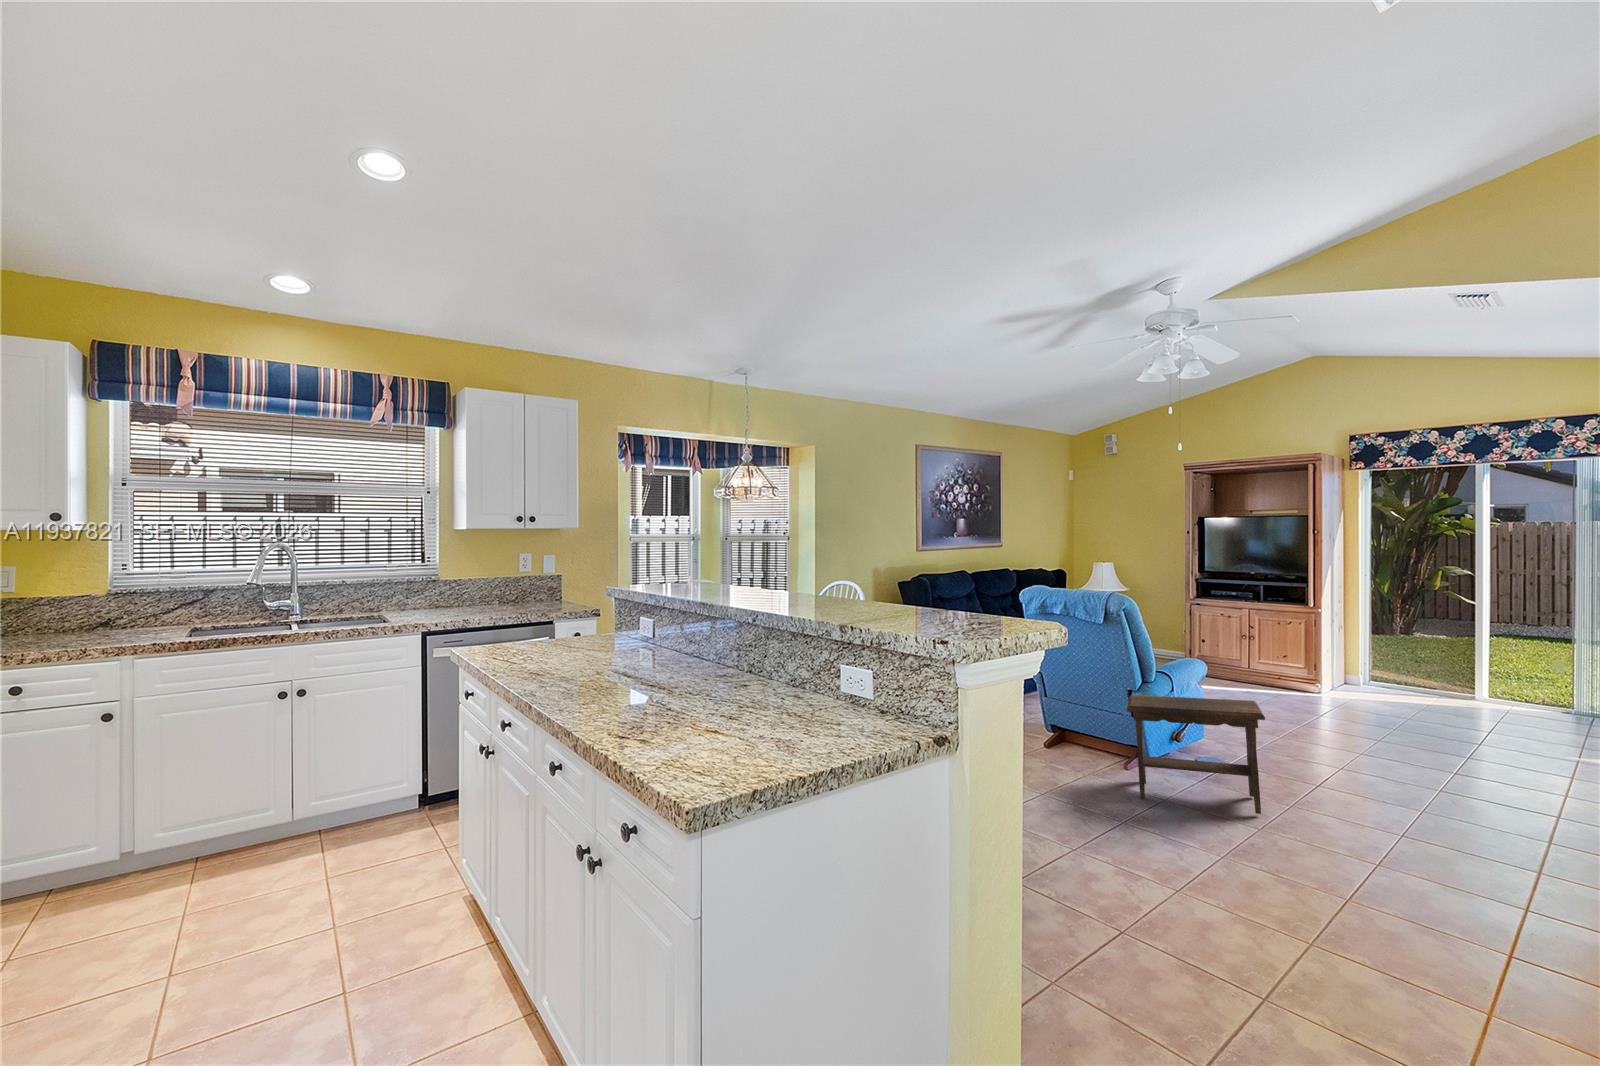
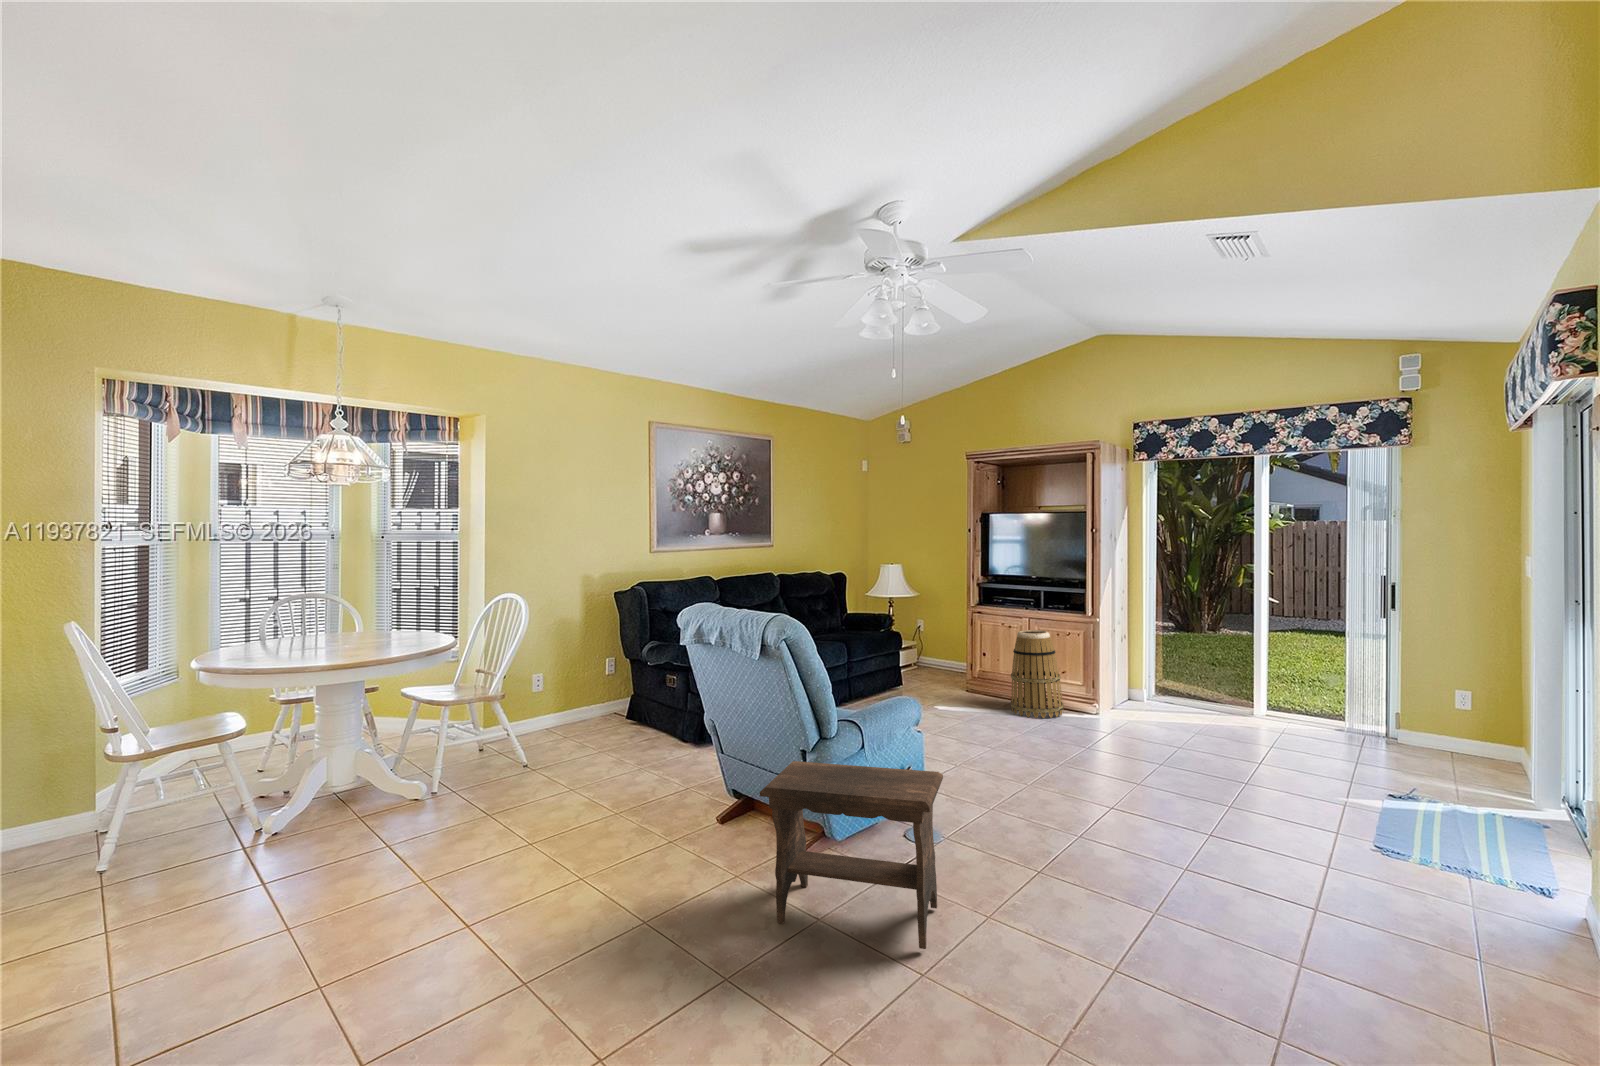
basket: none [1236,619,1288,694] -> present [1010,630,1064,718]

